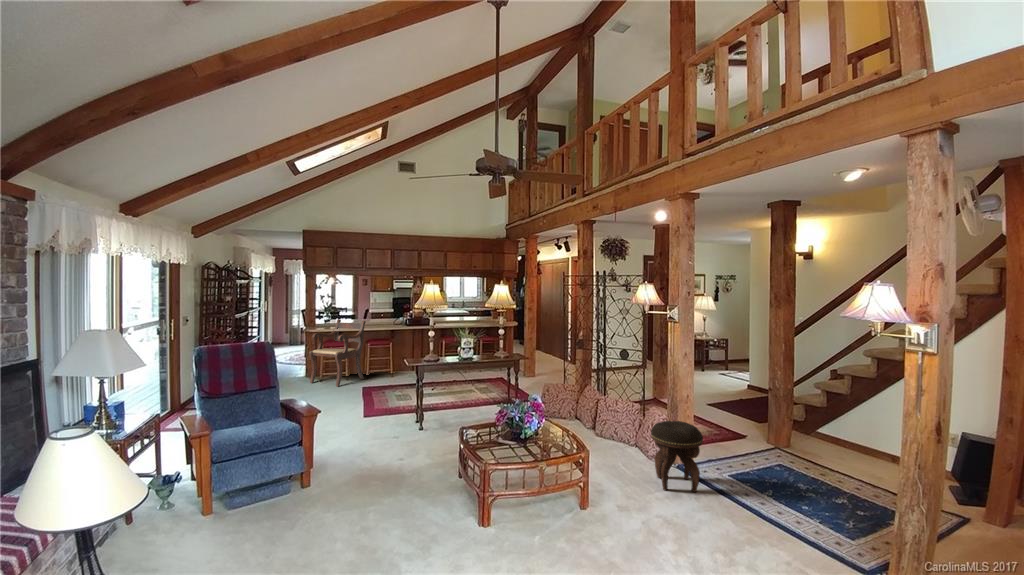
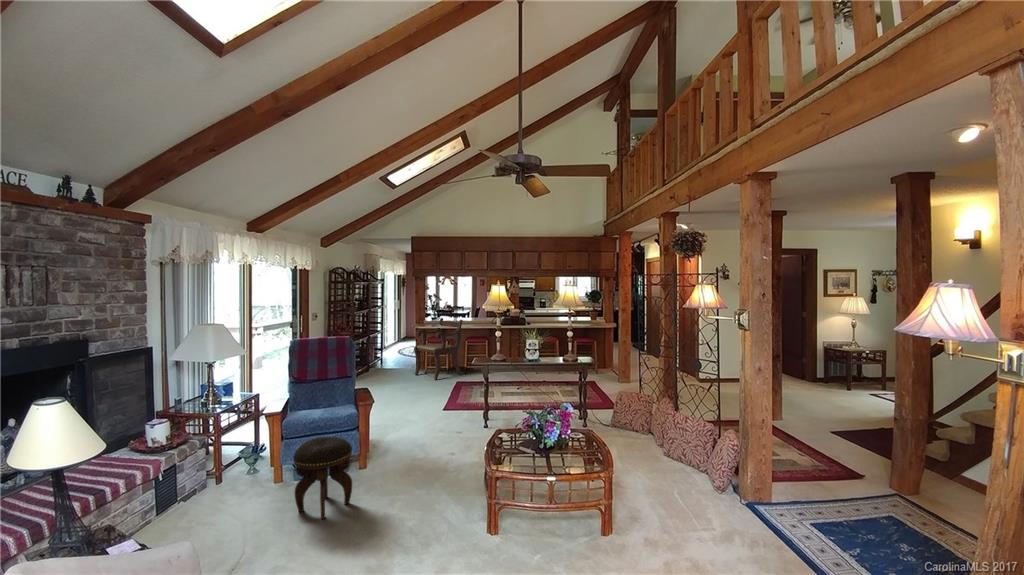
footstool: present [651,421,703,492] -> present [293,436,352,519]

